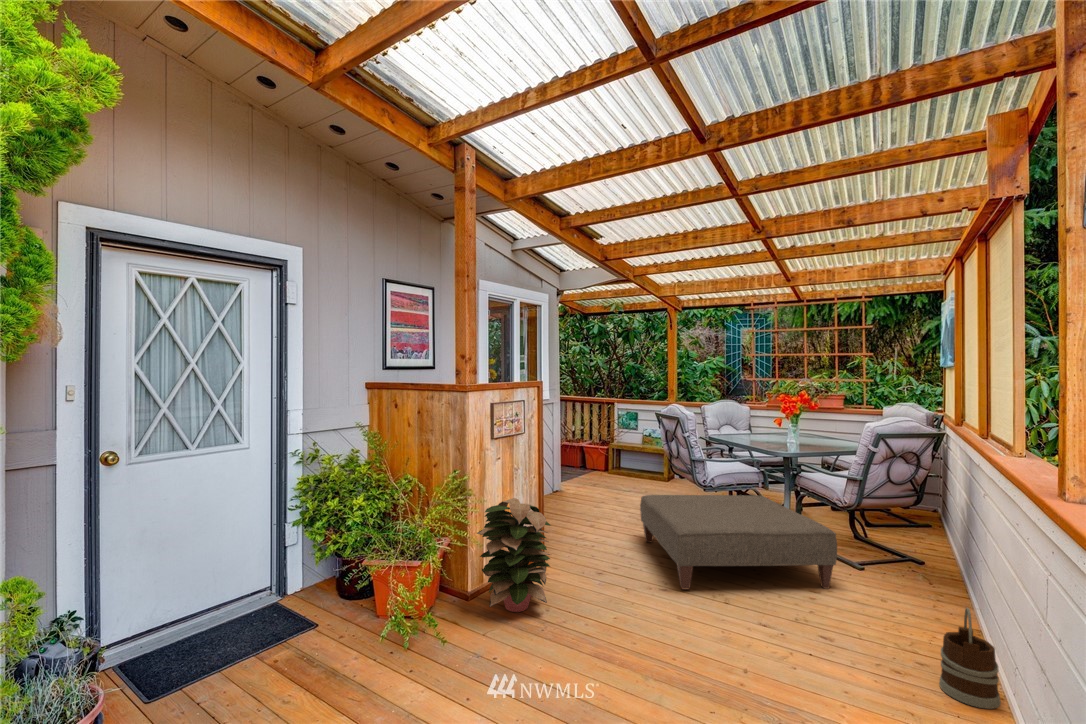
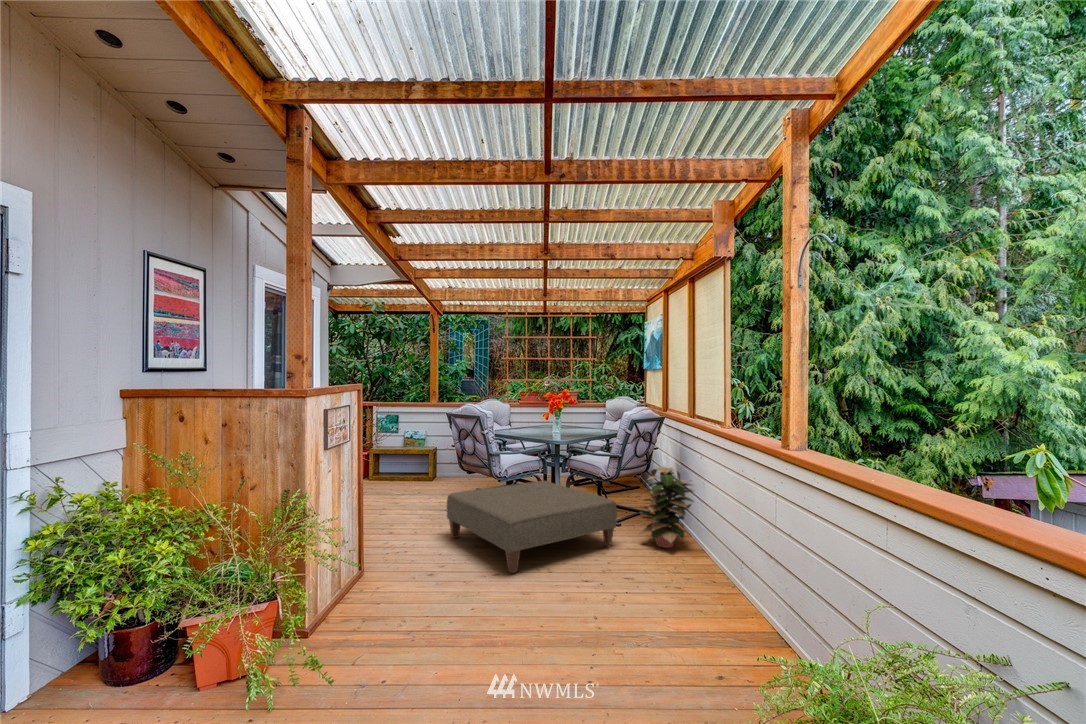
decorative plant: present [477,498,551,612] -> present [640,467,694,548]
wooden bucket: present [939,608,1001,709] -> none [706,538,740,604]

